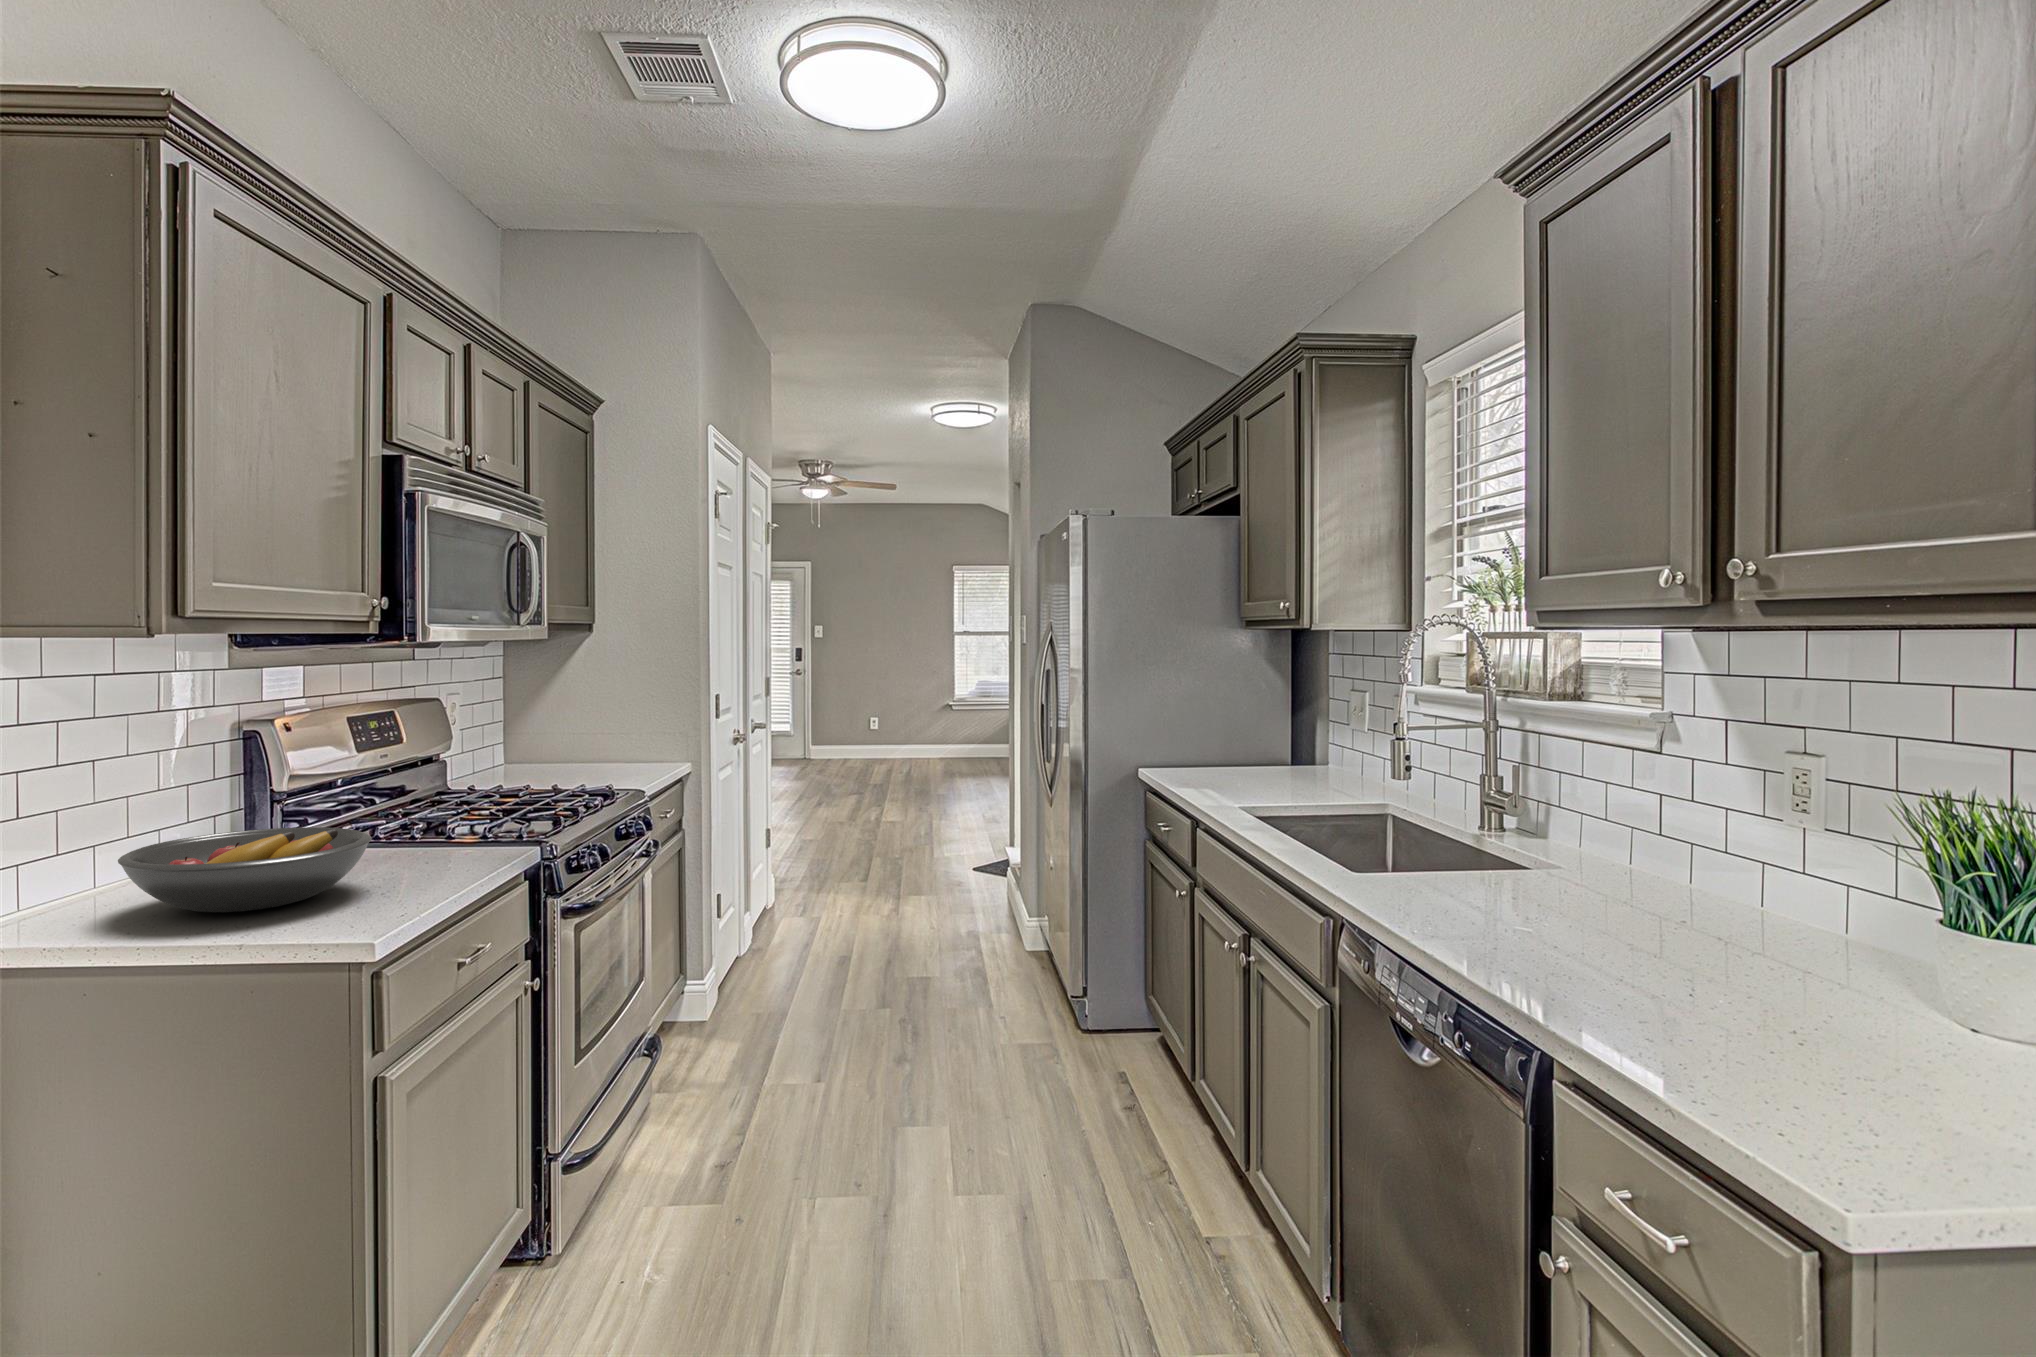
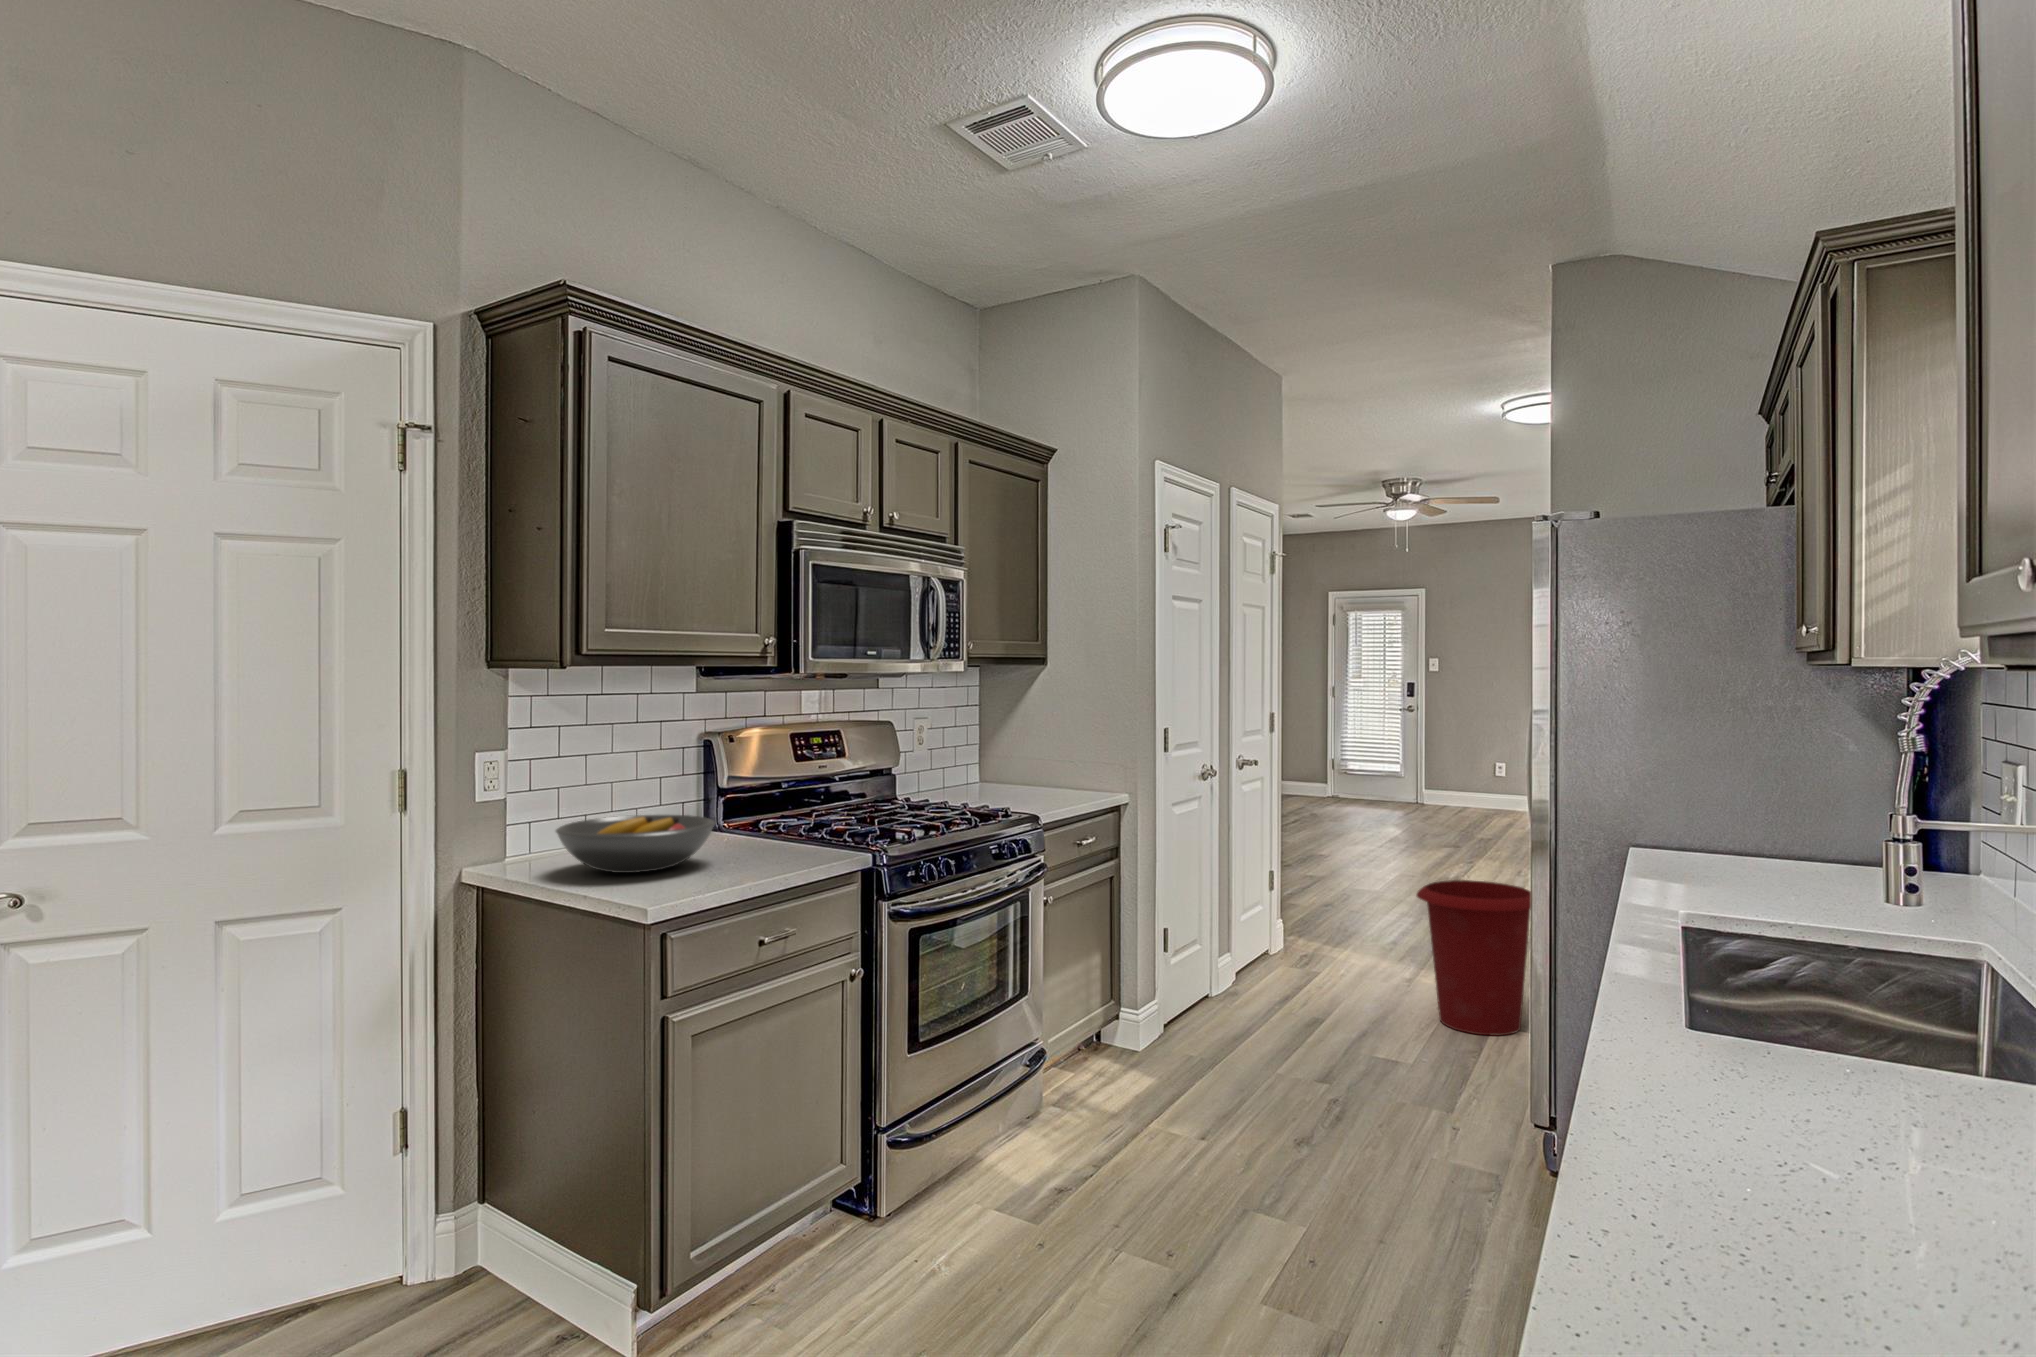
waste bin: none [923,821,1019,948] -> present [1417,880,1531,1035]

